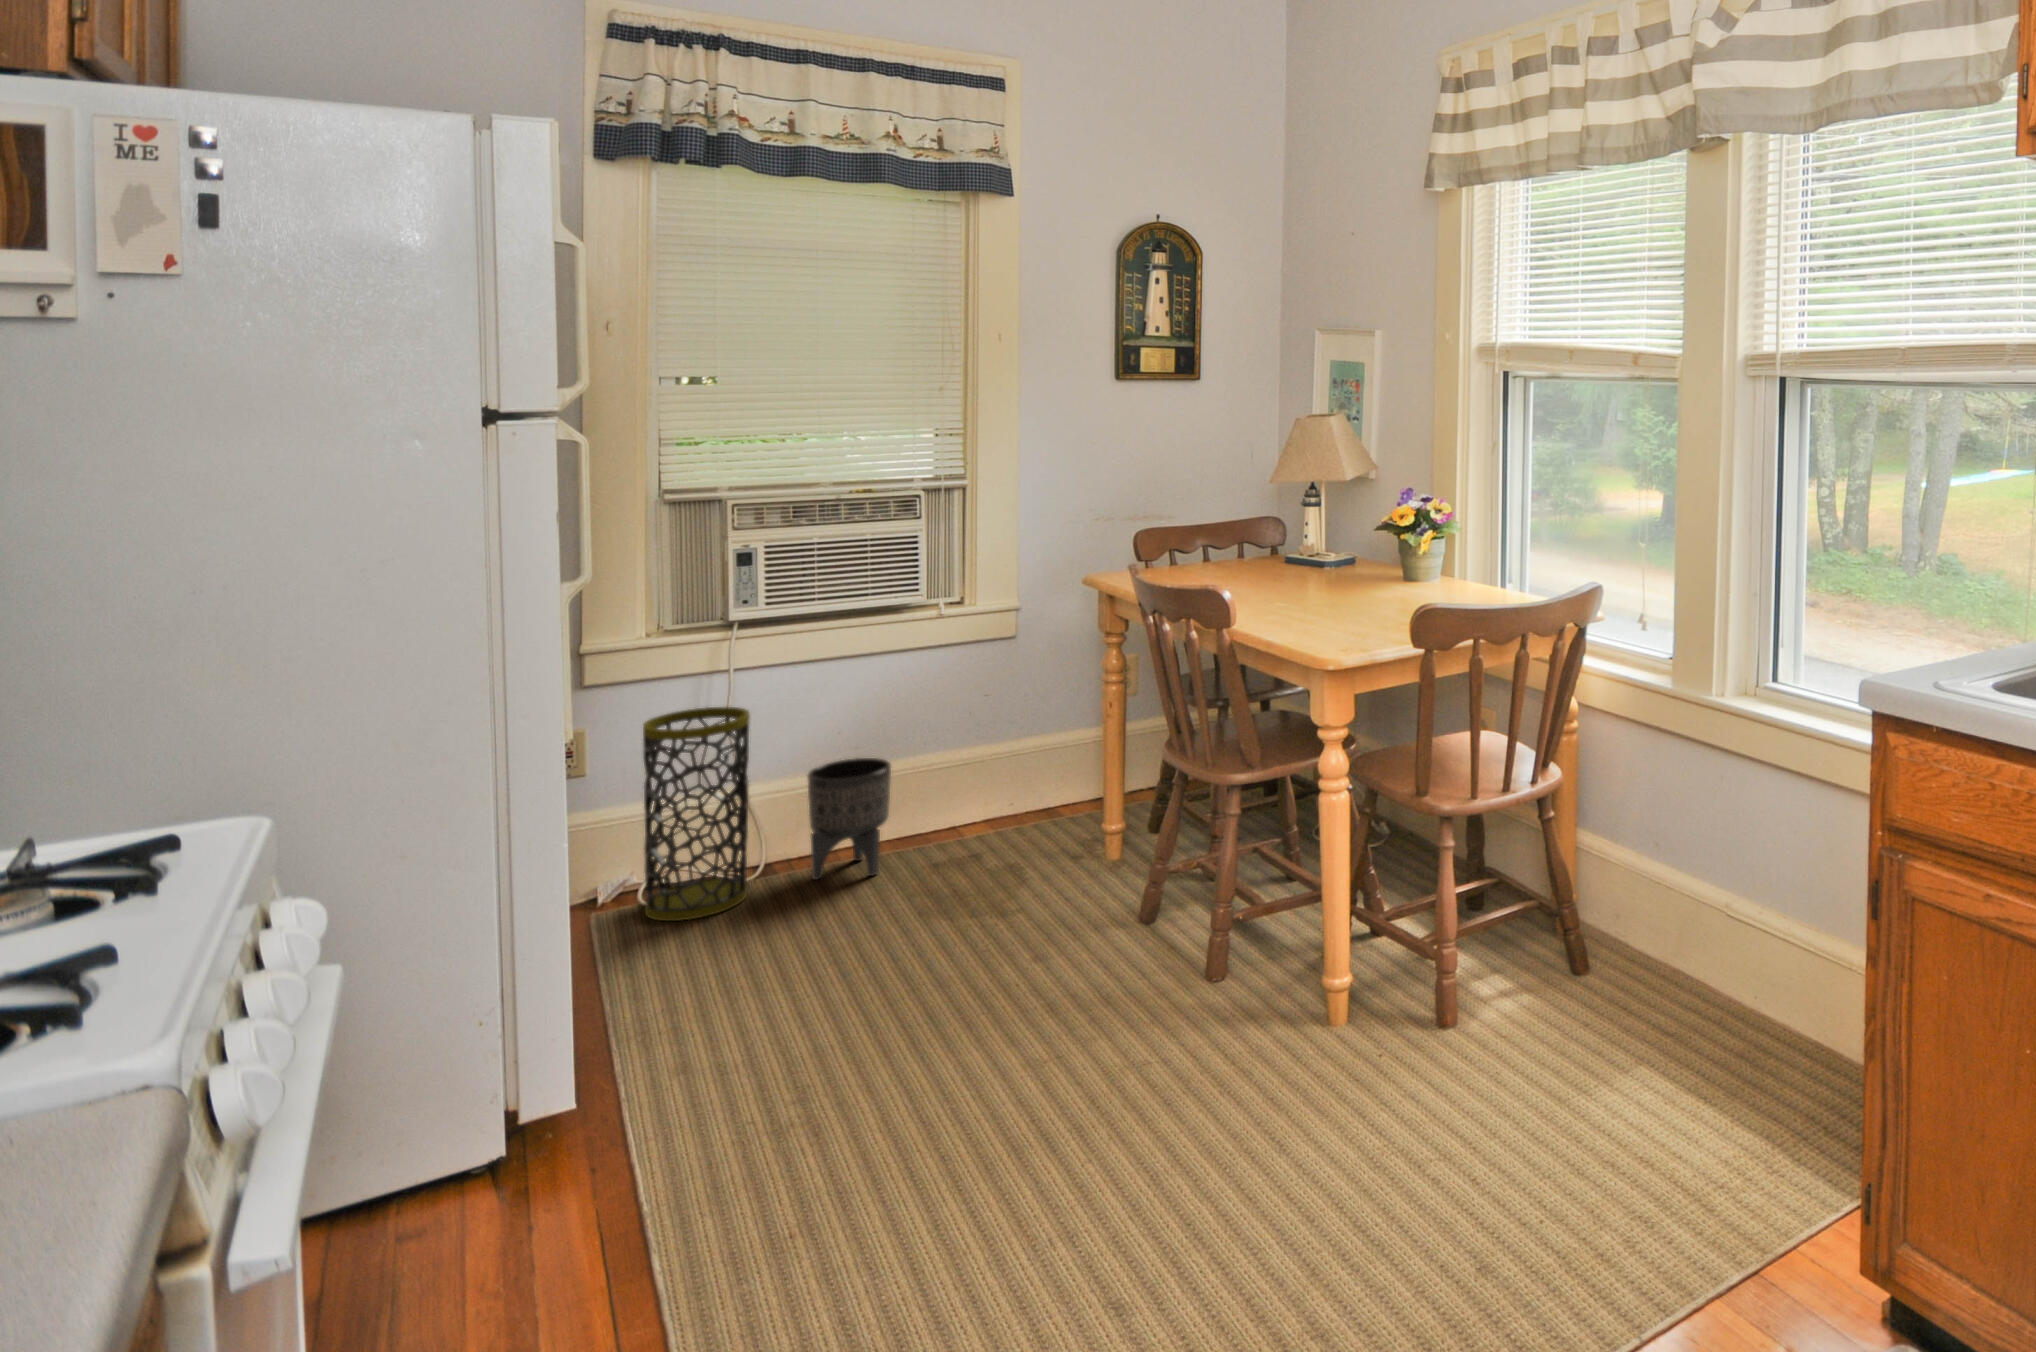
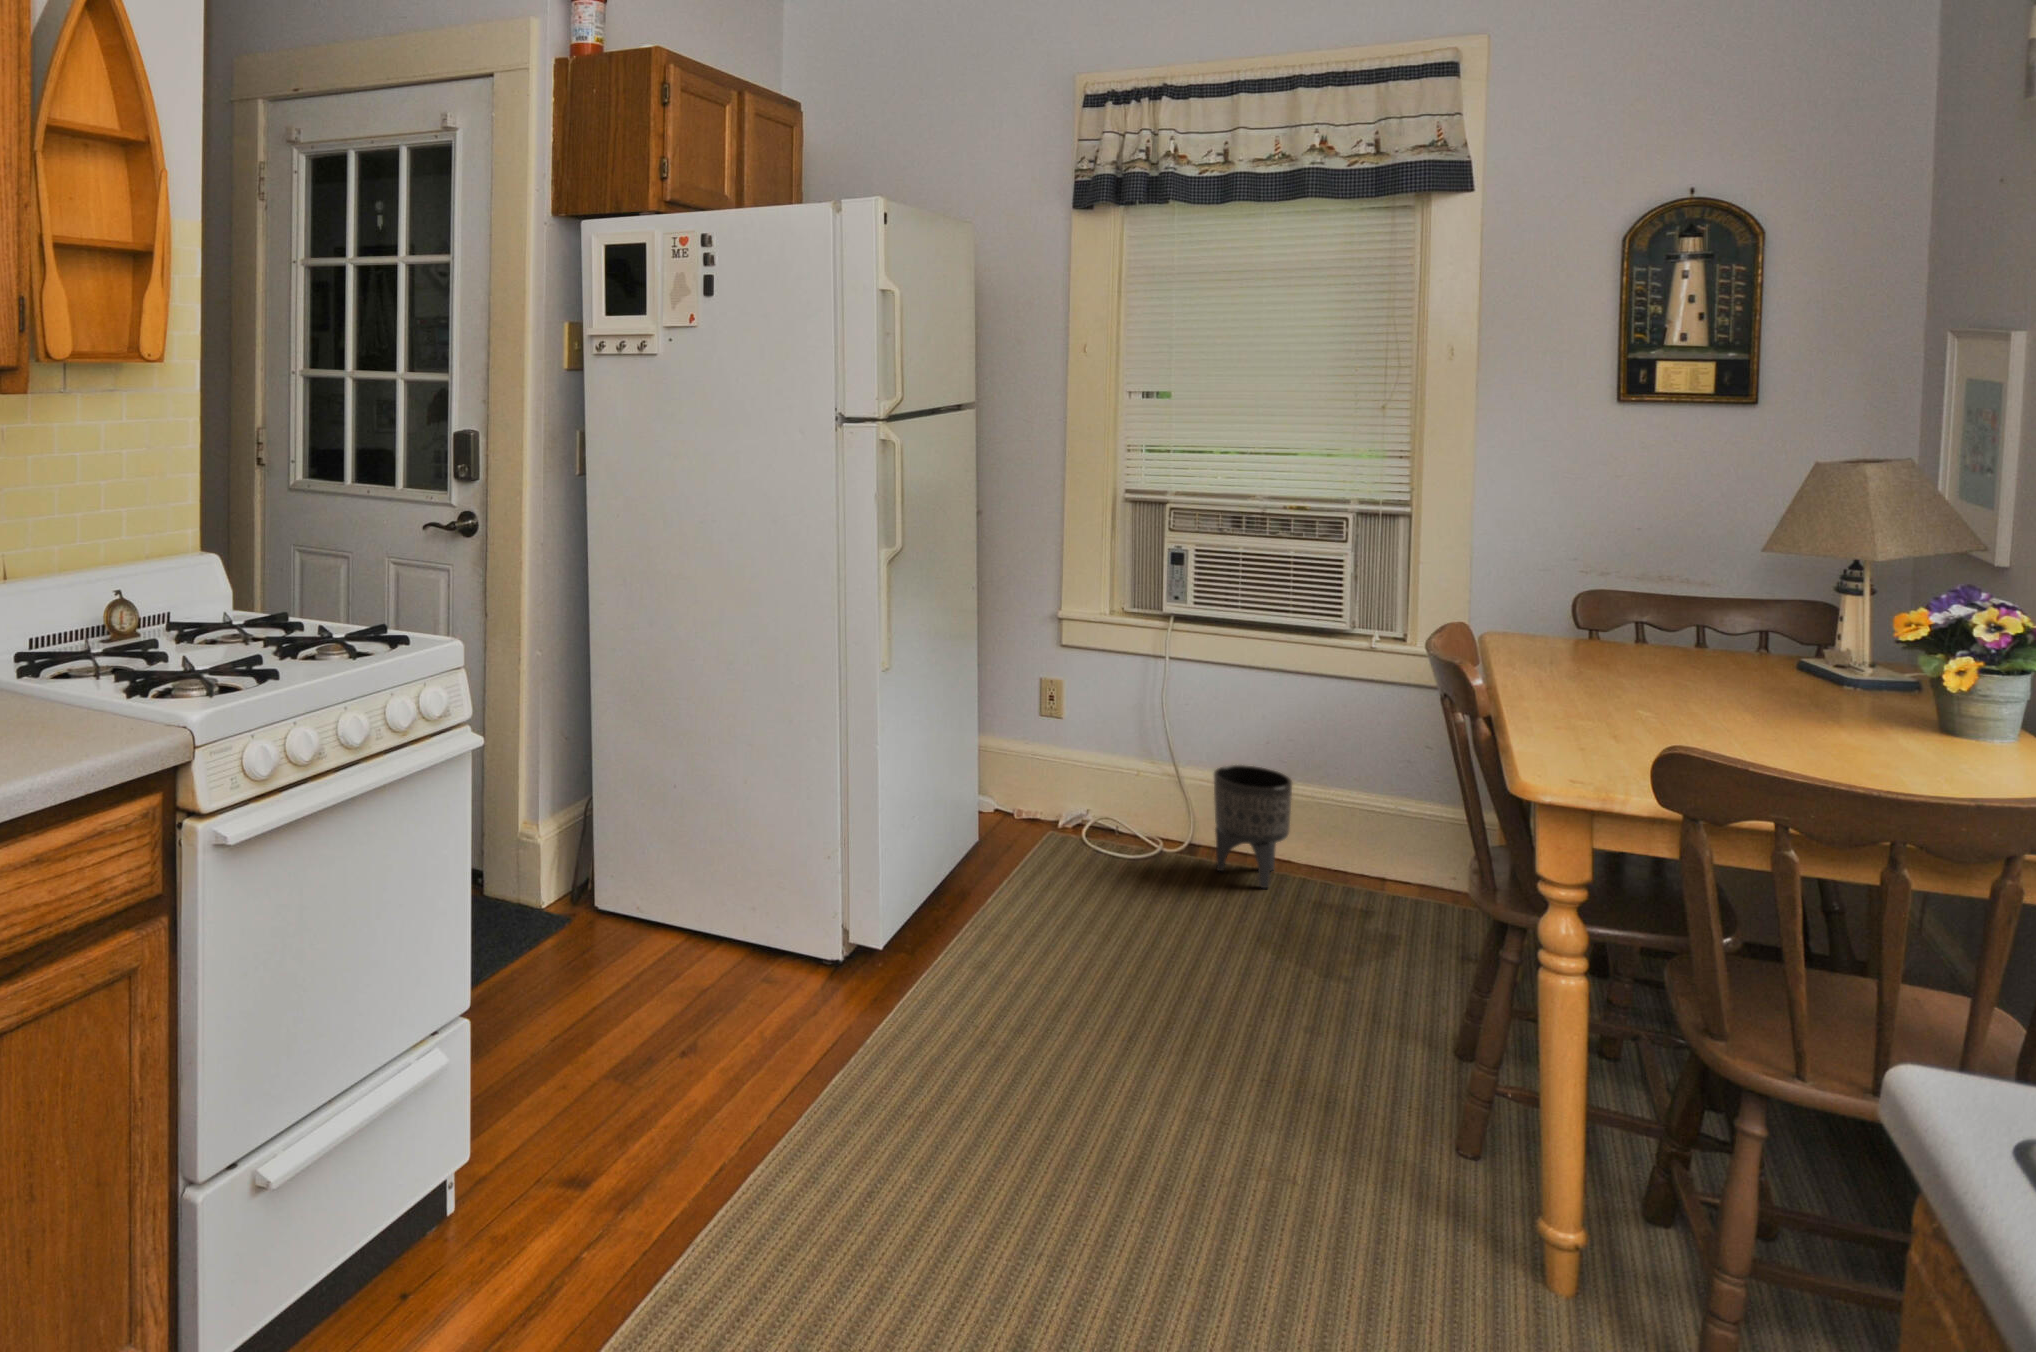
trash can: present [643,707,750,921] -> none [1083,679,1167,864]

